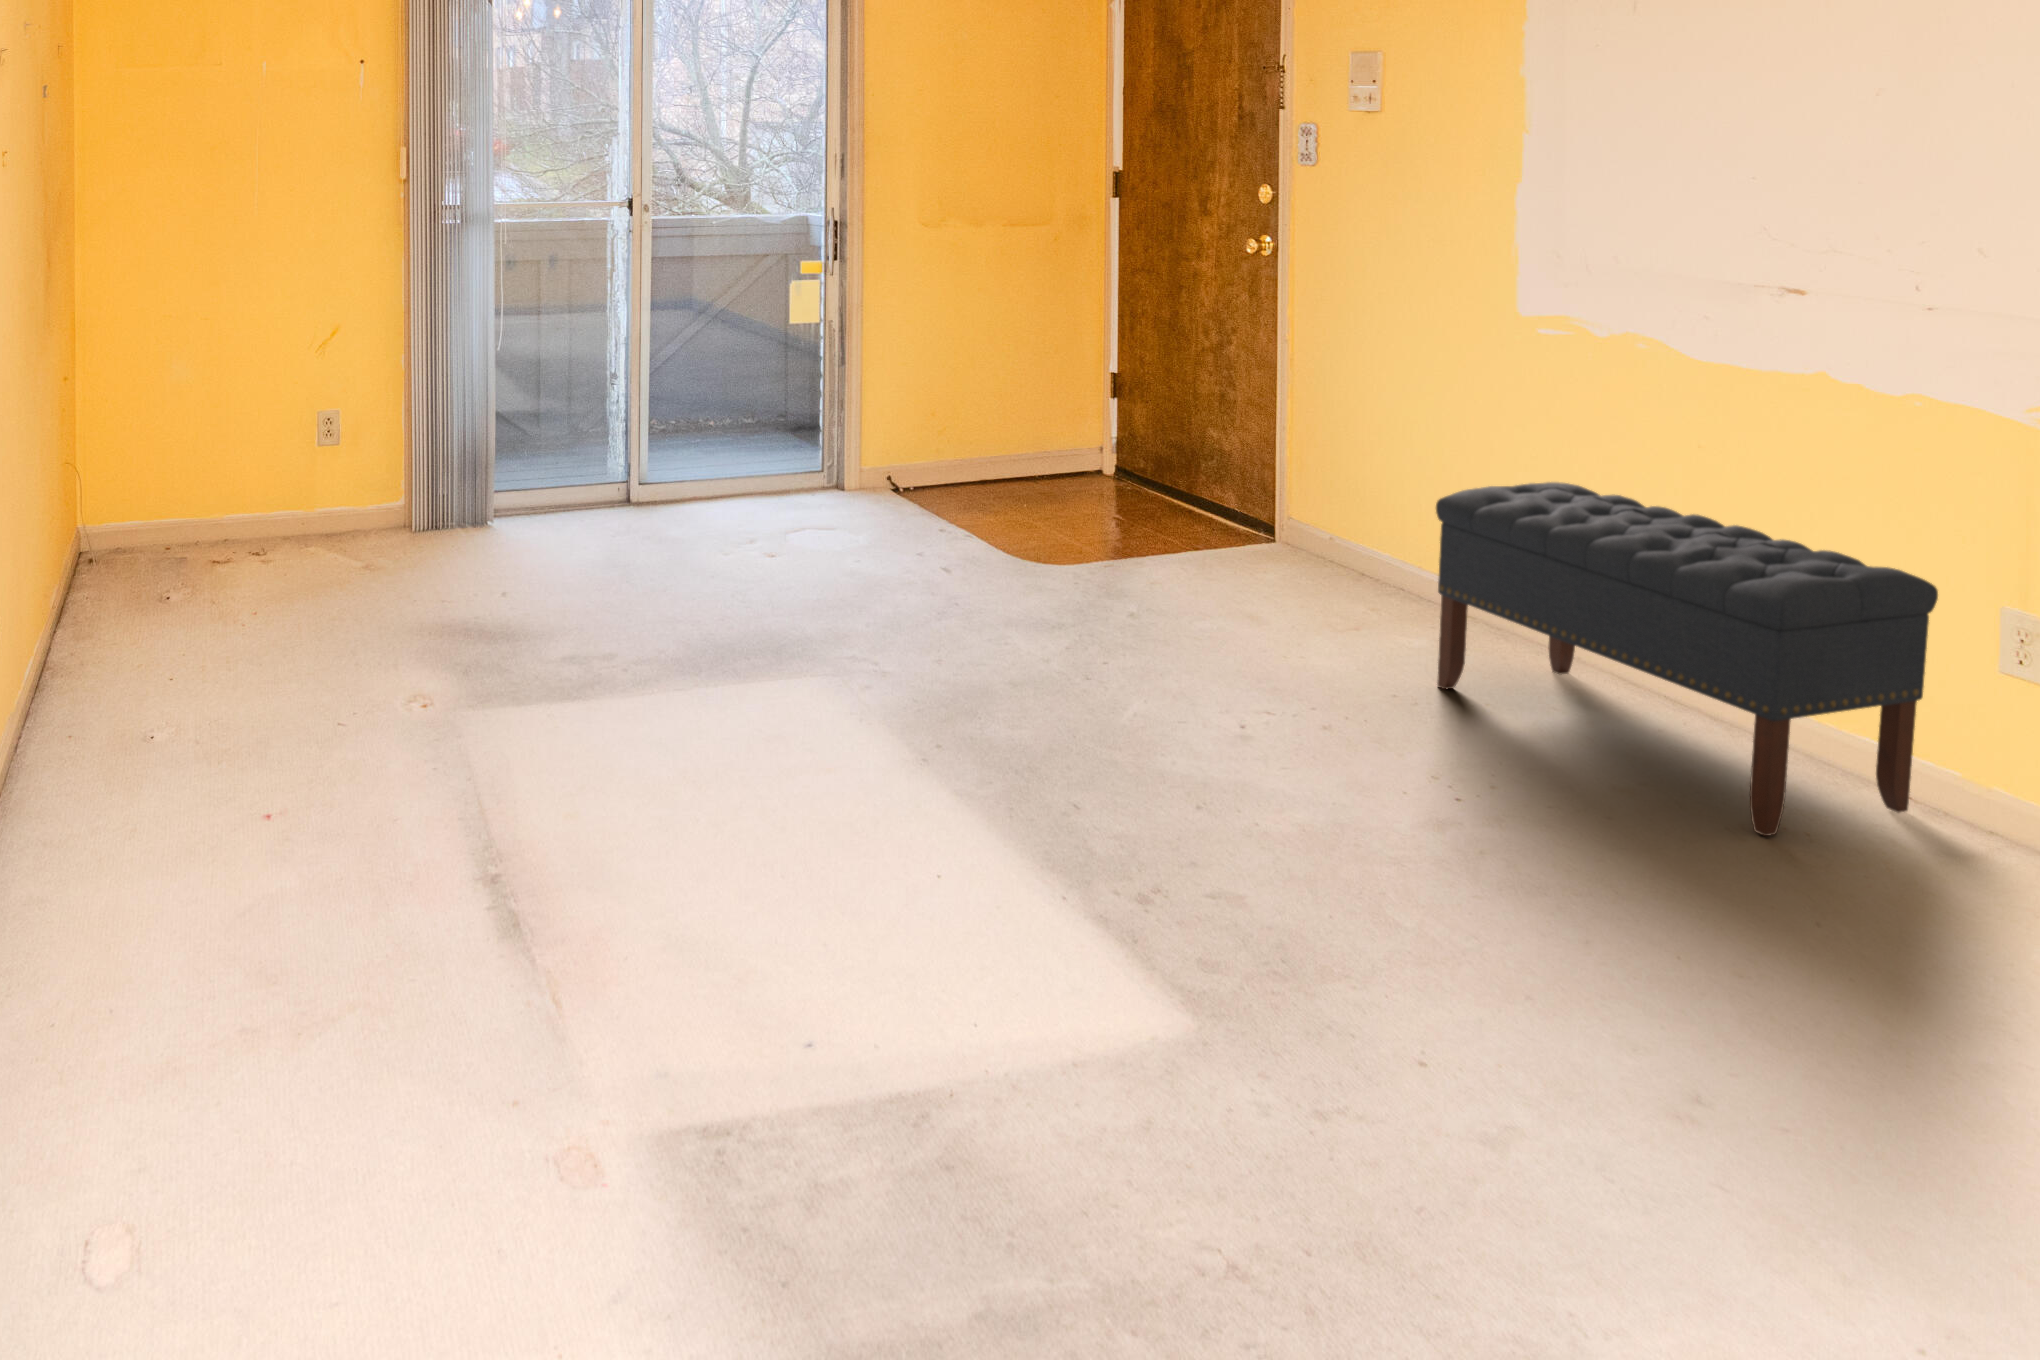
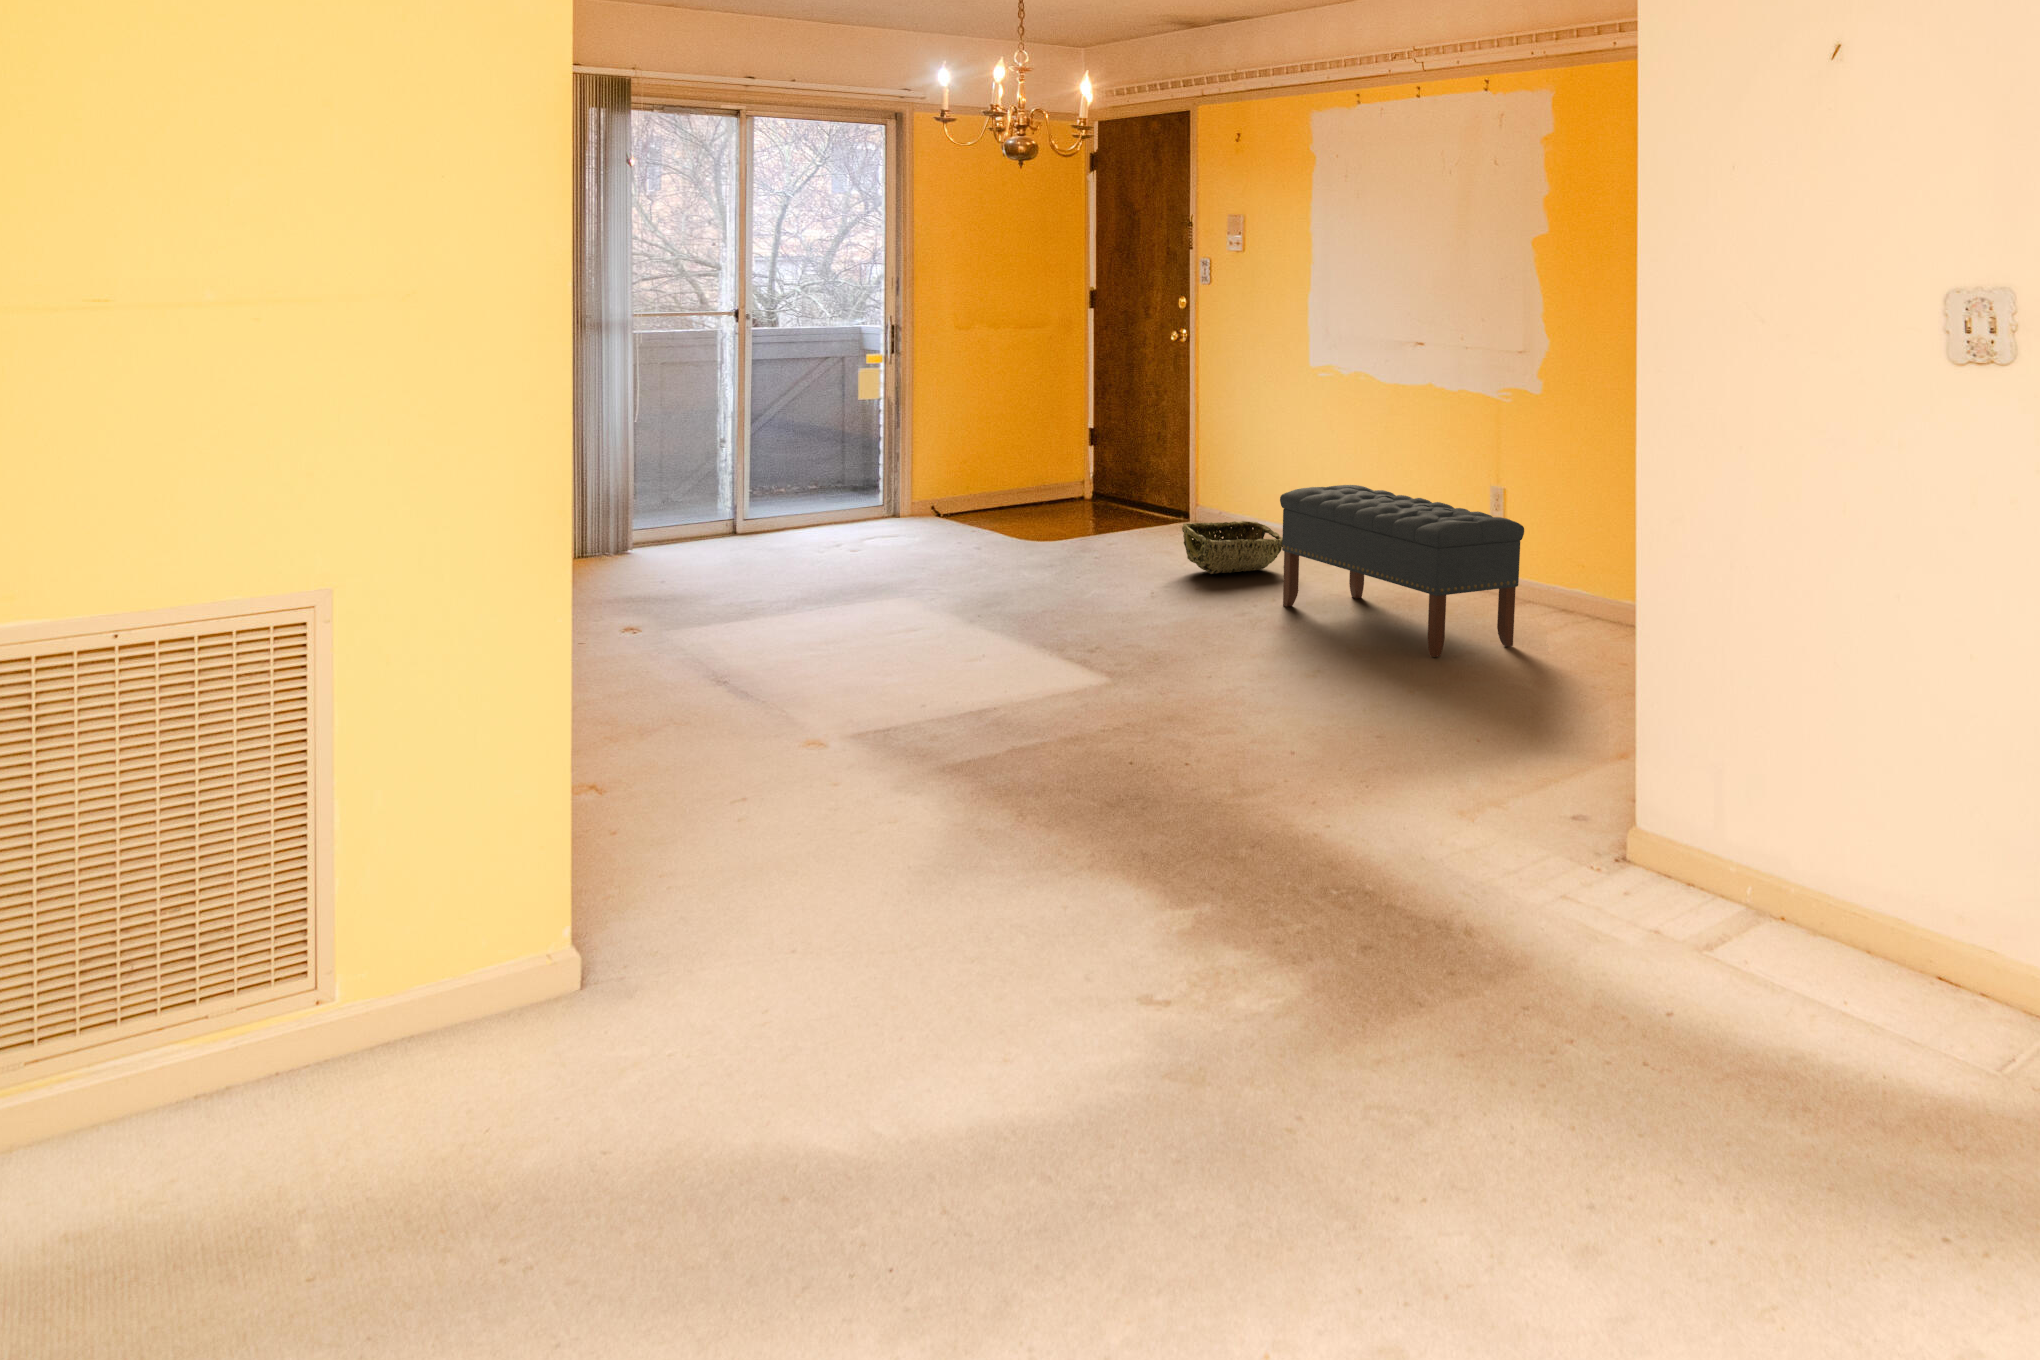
woven basket: none [1257,524,1425,613] -> present [1182,521,1283,574]

